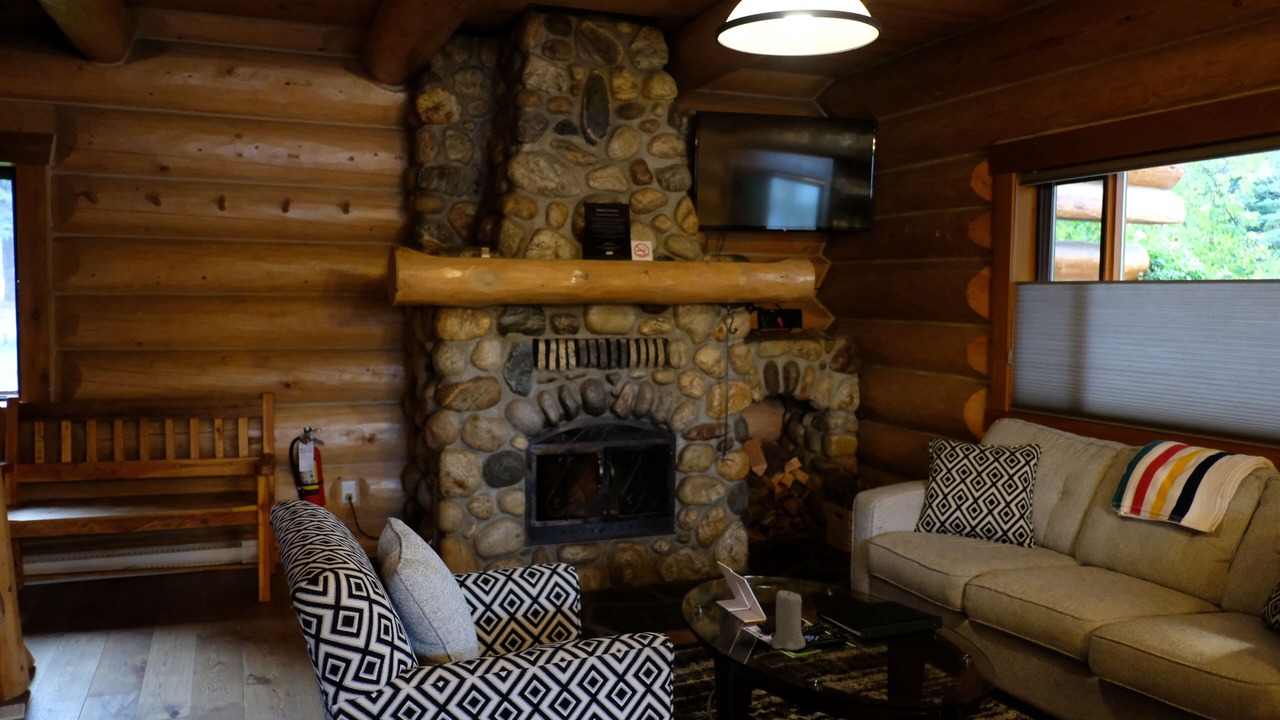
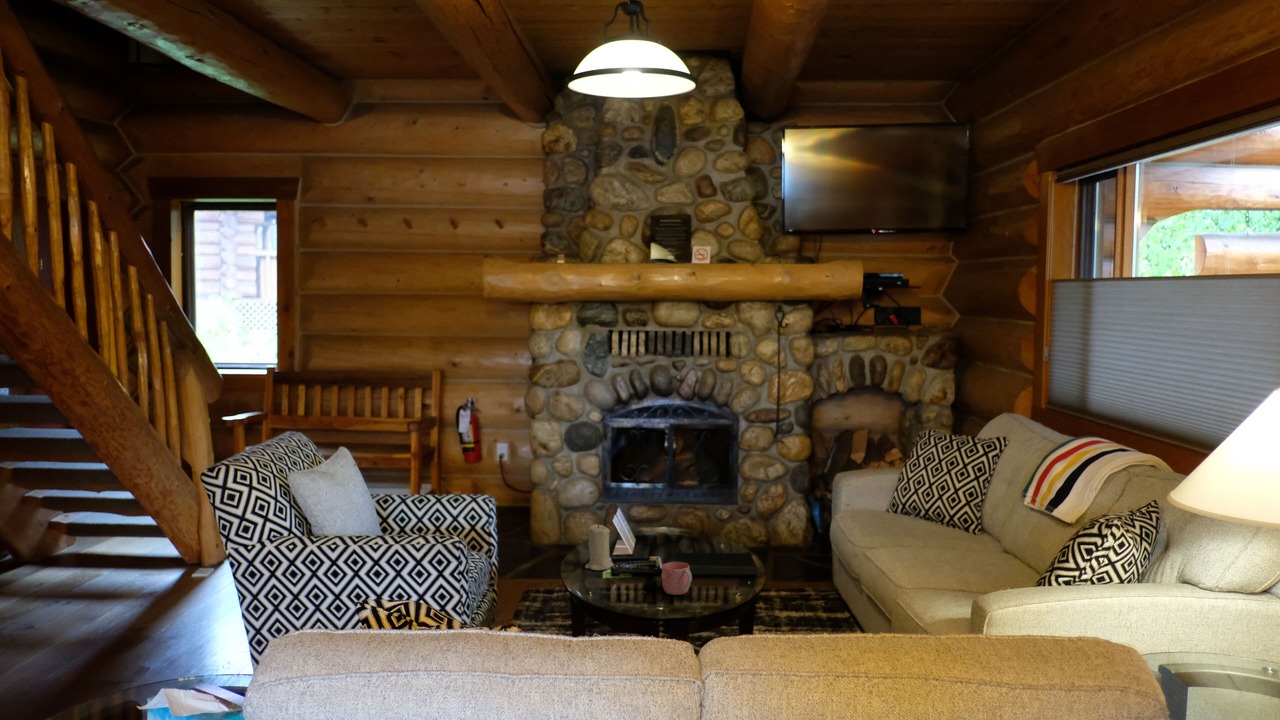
mug: none [907,628,956,671] -> present [662,562,692,595]

